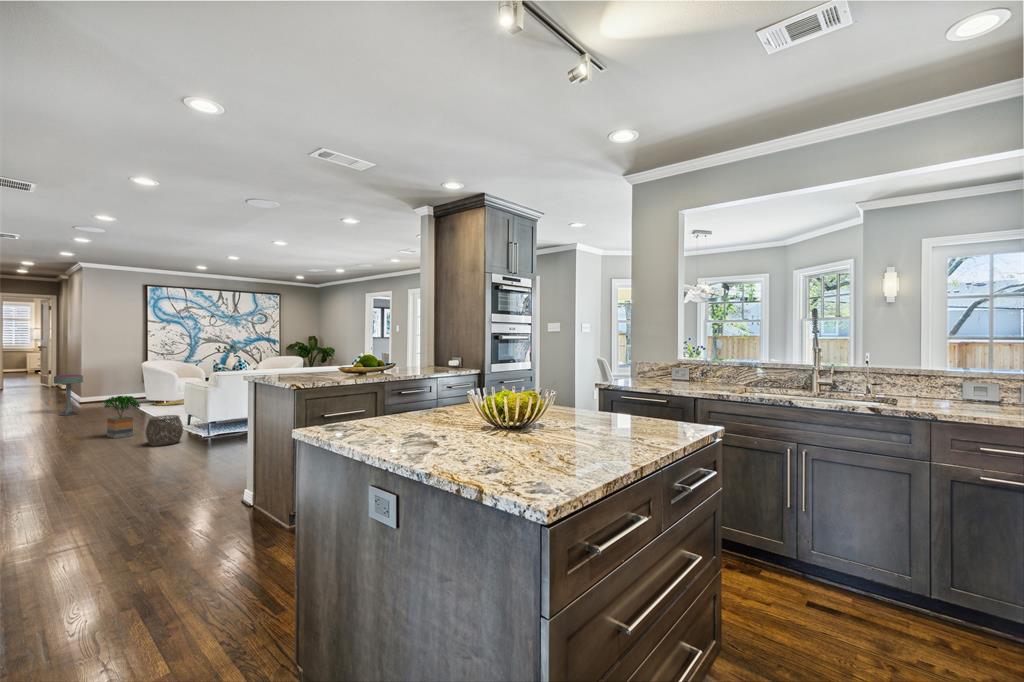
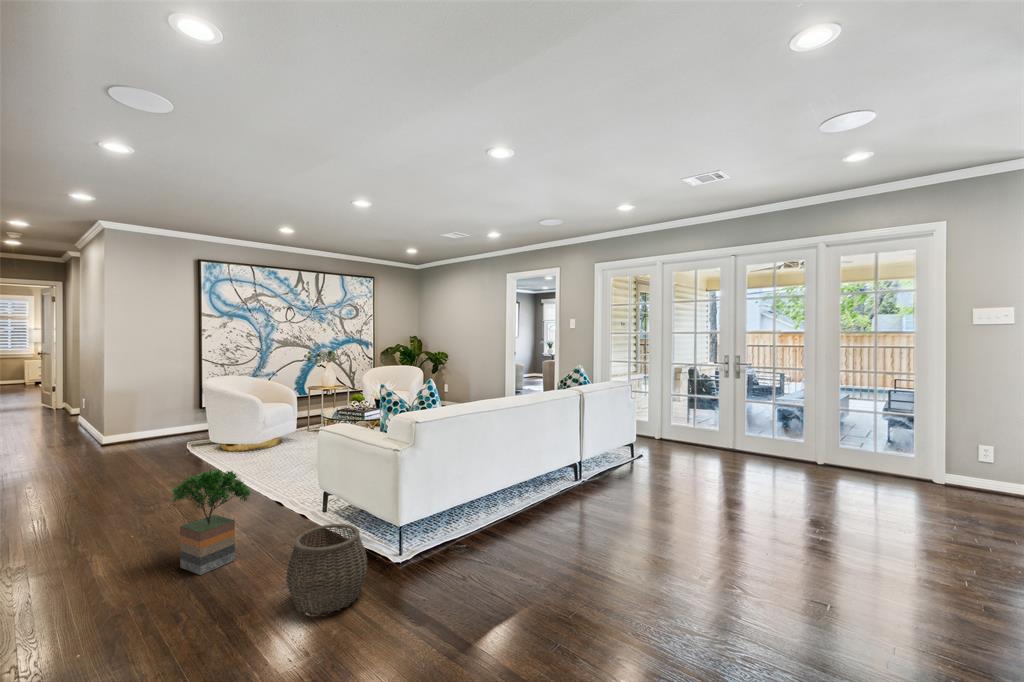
bar stool: present [54,375,83,415] -> none [59,407,110,482]

